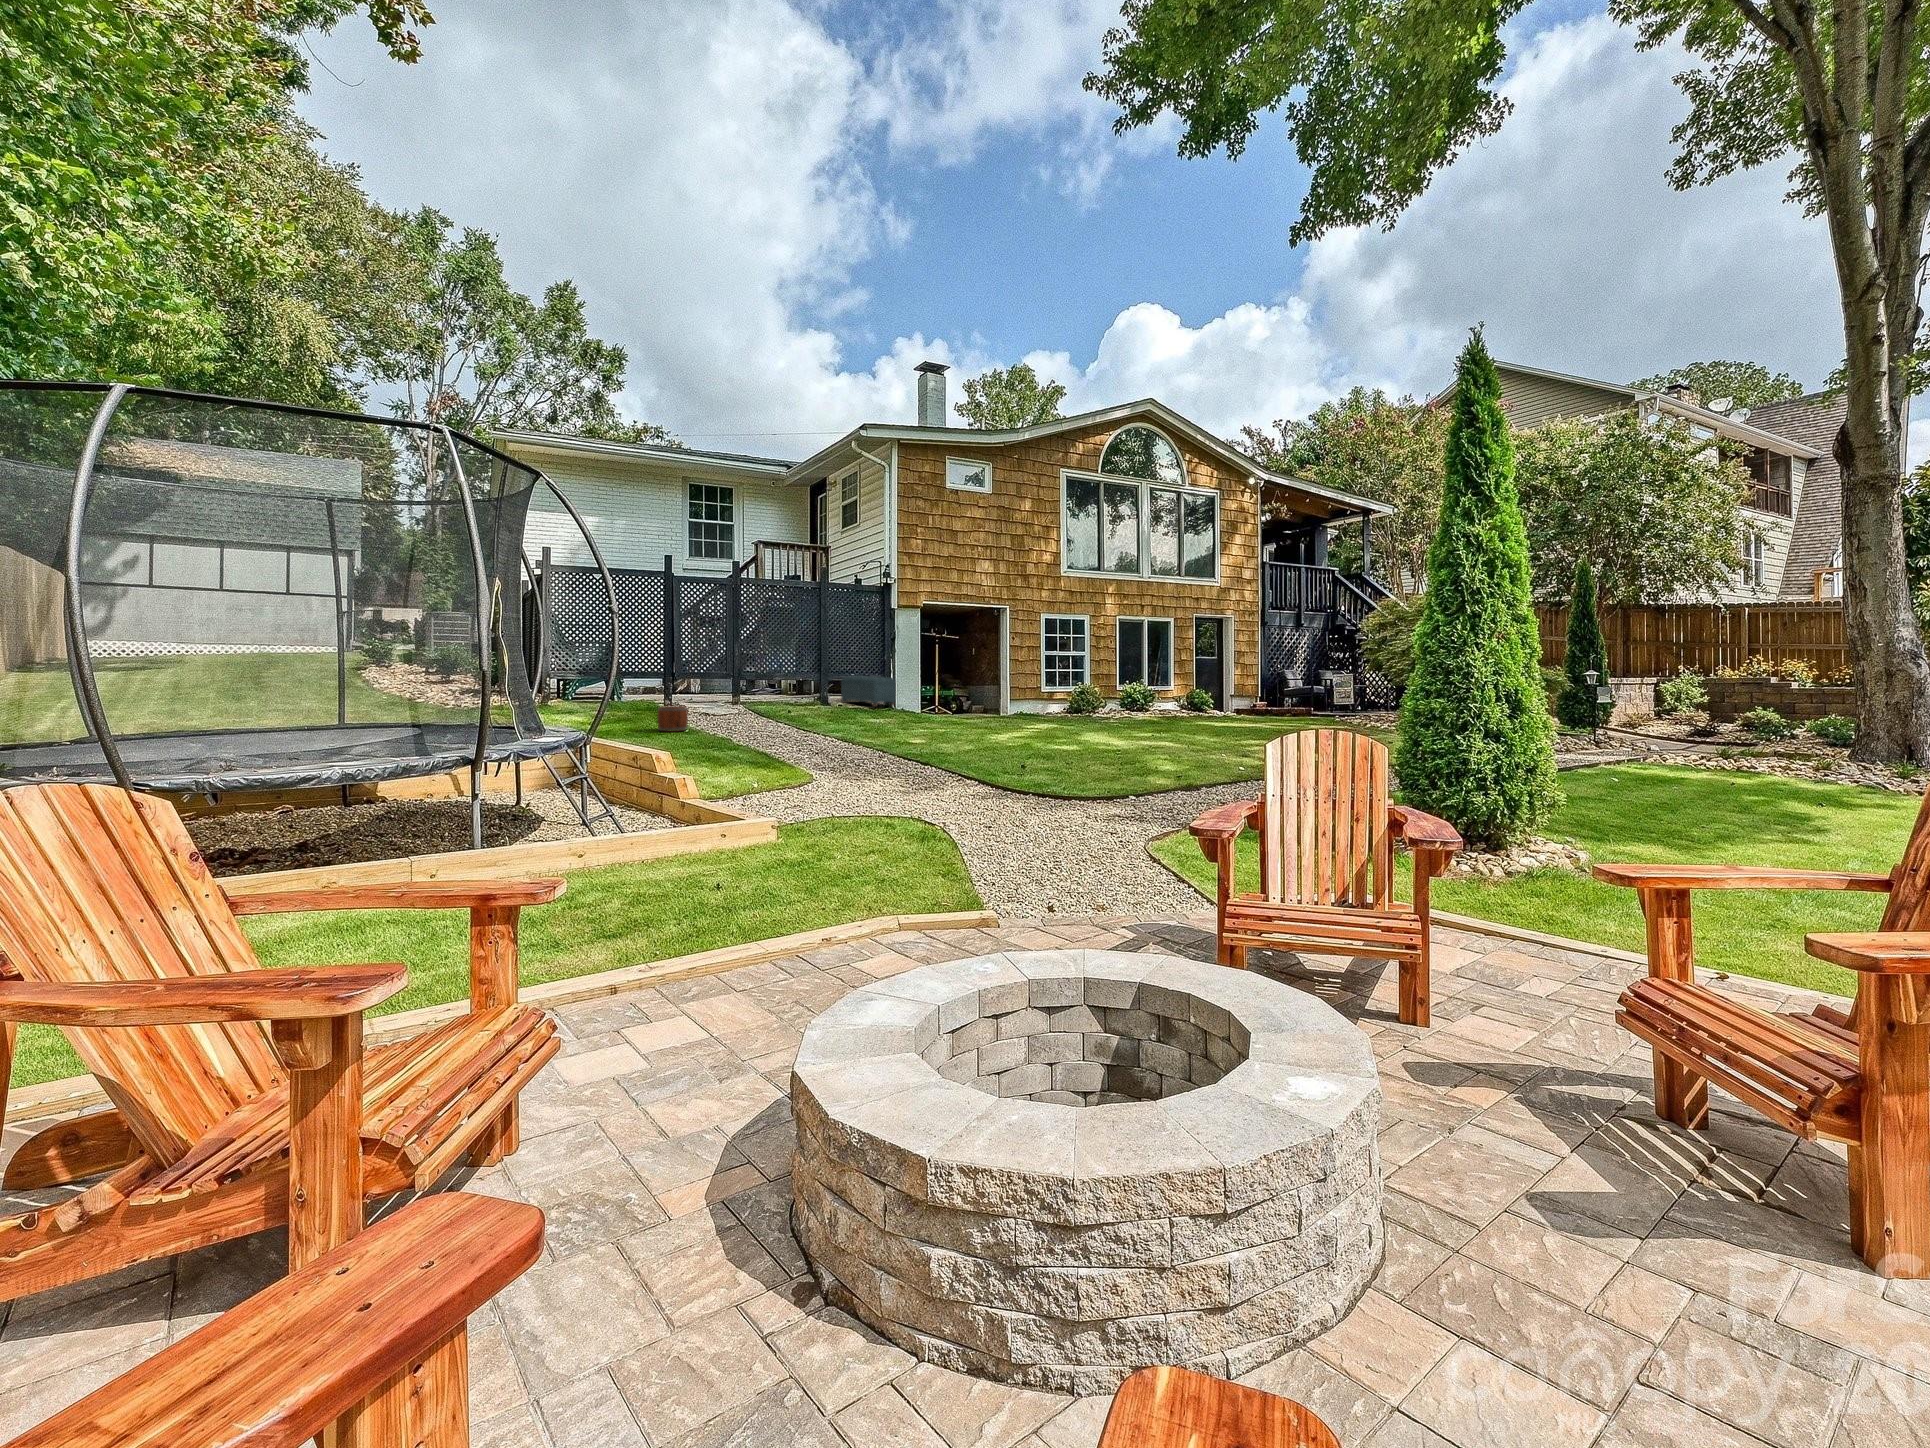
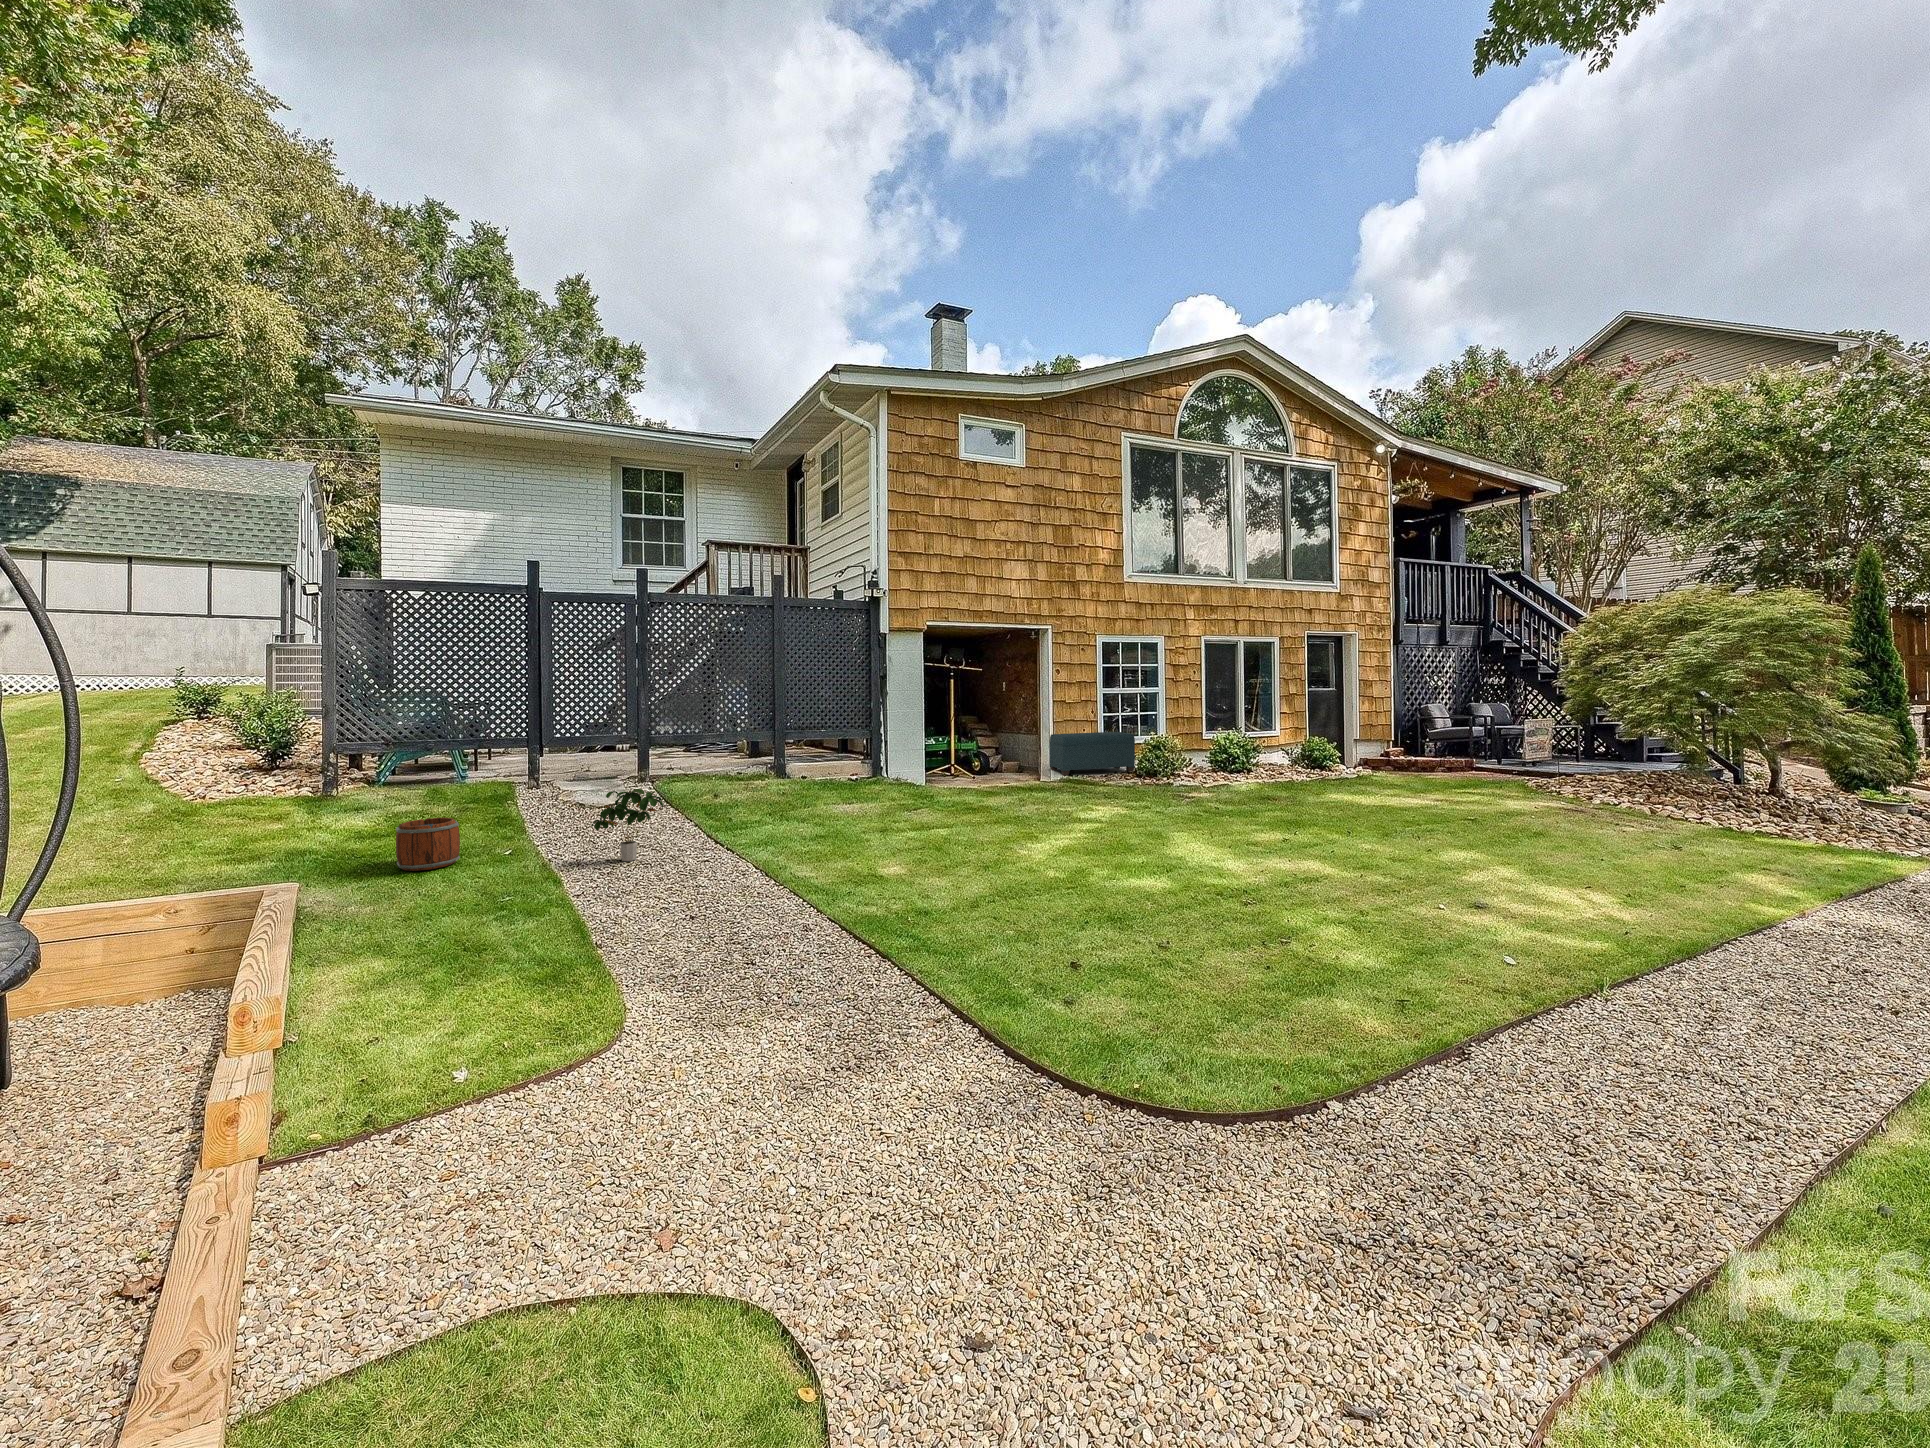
bench: present [841,676,896,707] -> present [1049,732,1135,776]
potted plant: none [759,692,798,732] -> present [591,789,663,861]

